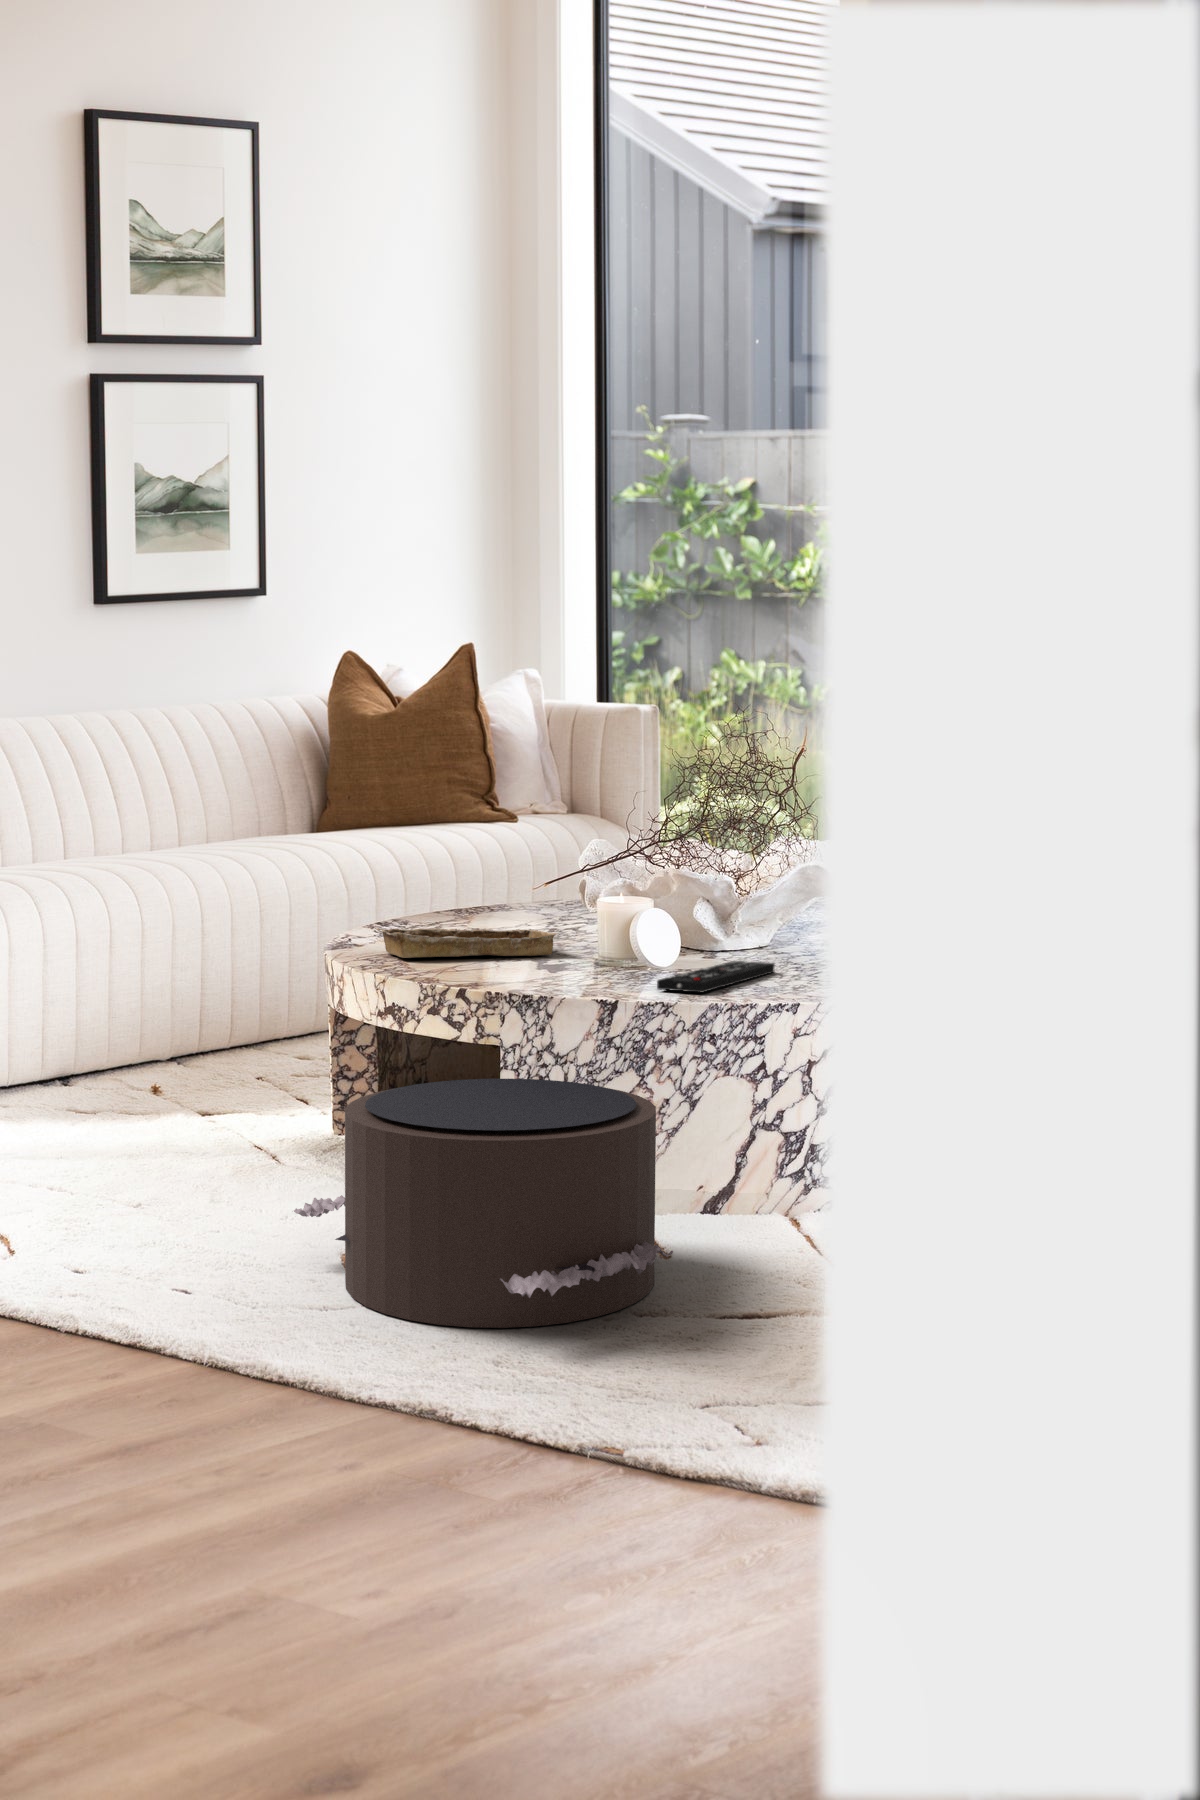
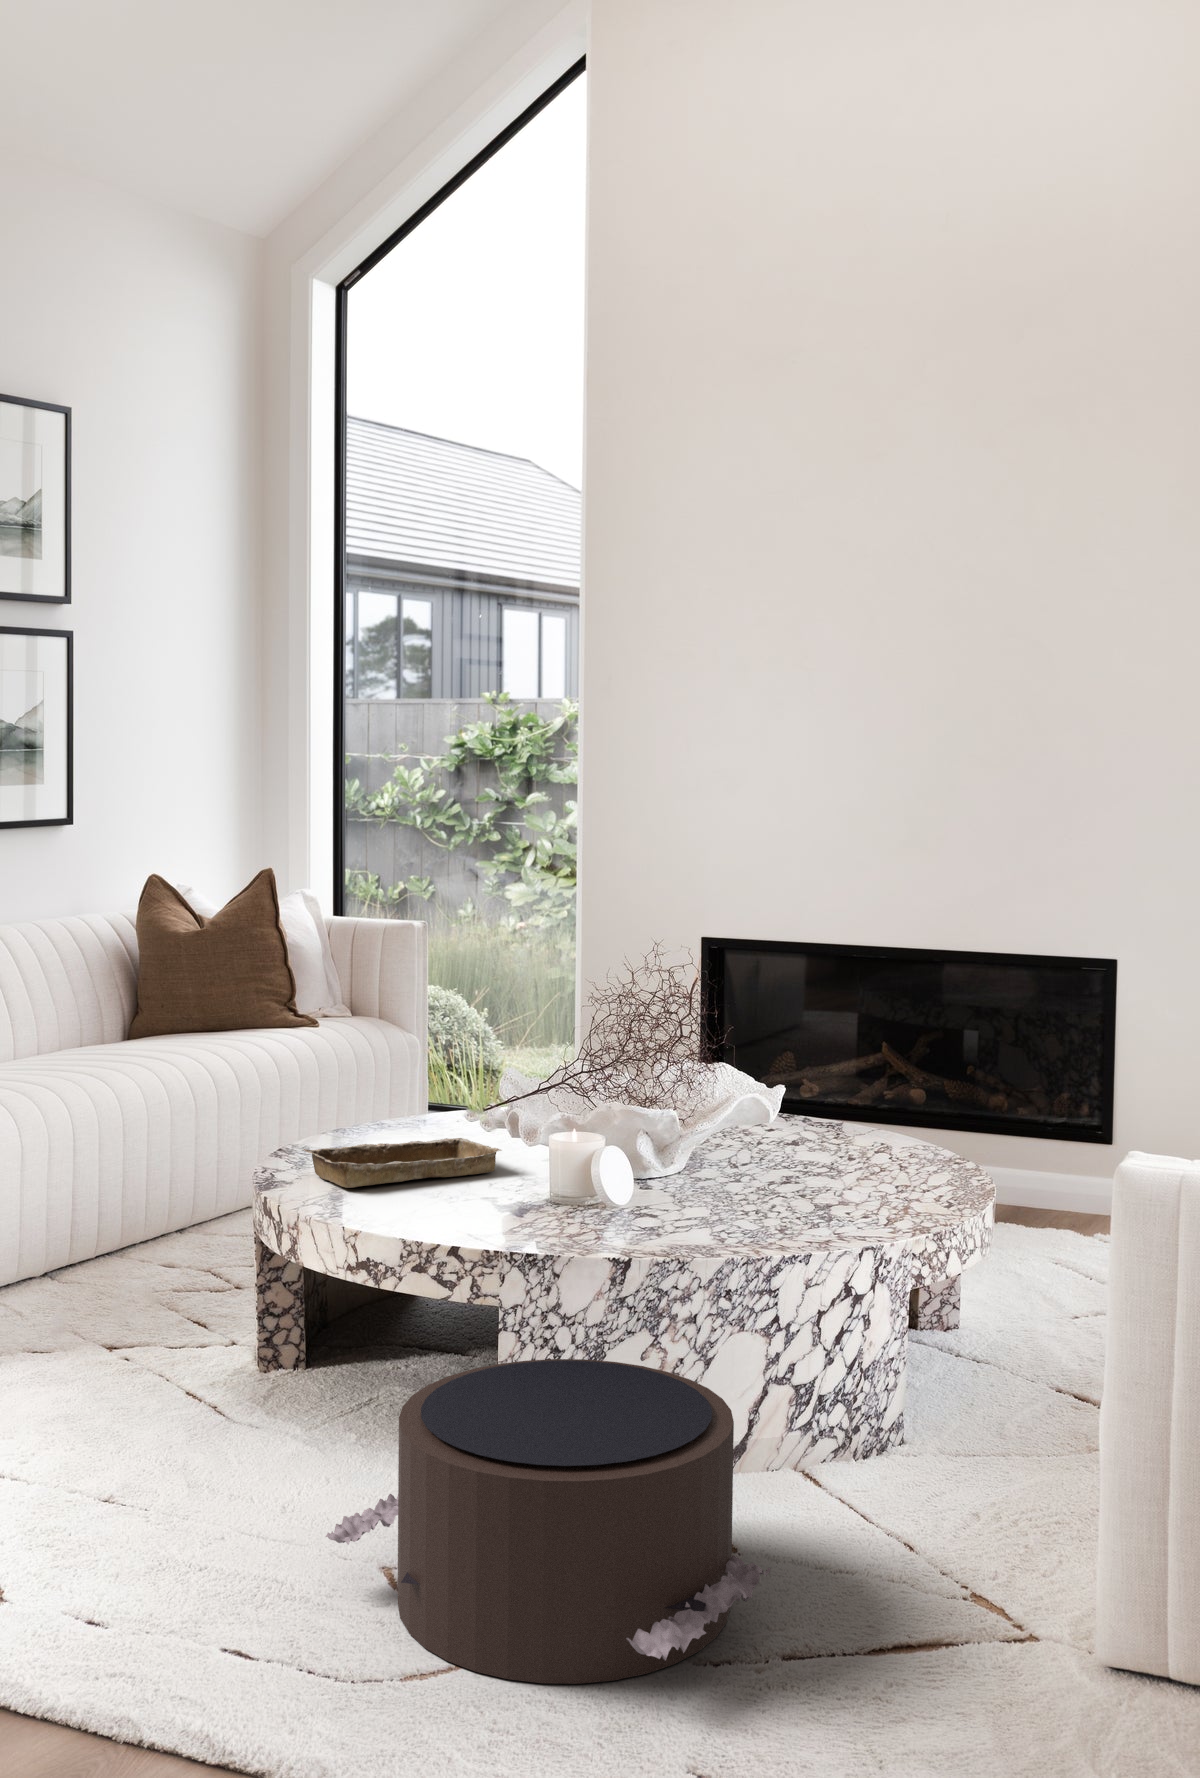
remote control: present [657,961,775,992] -> none [657,1181,741,1239]

